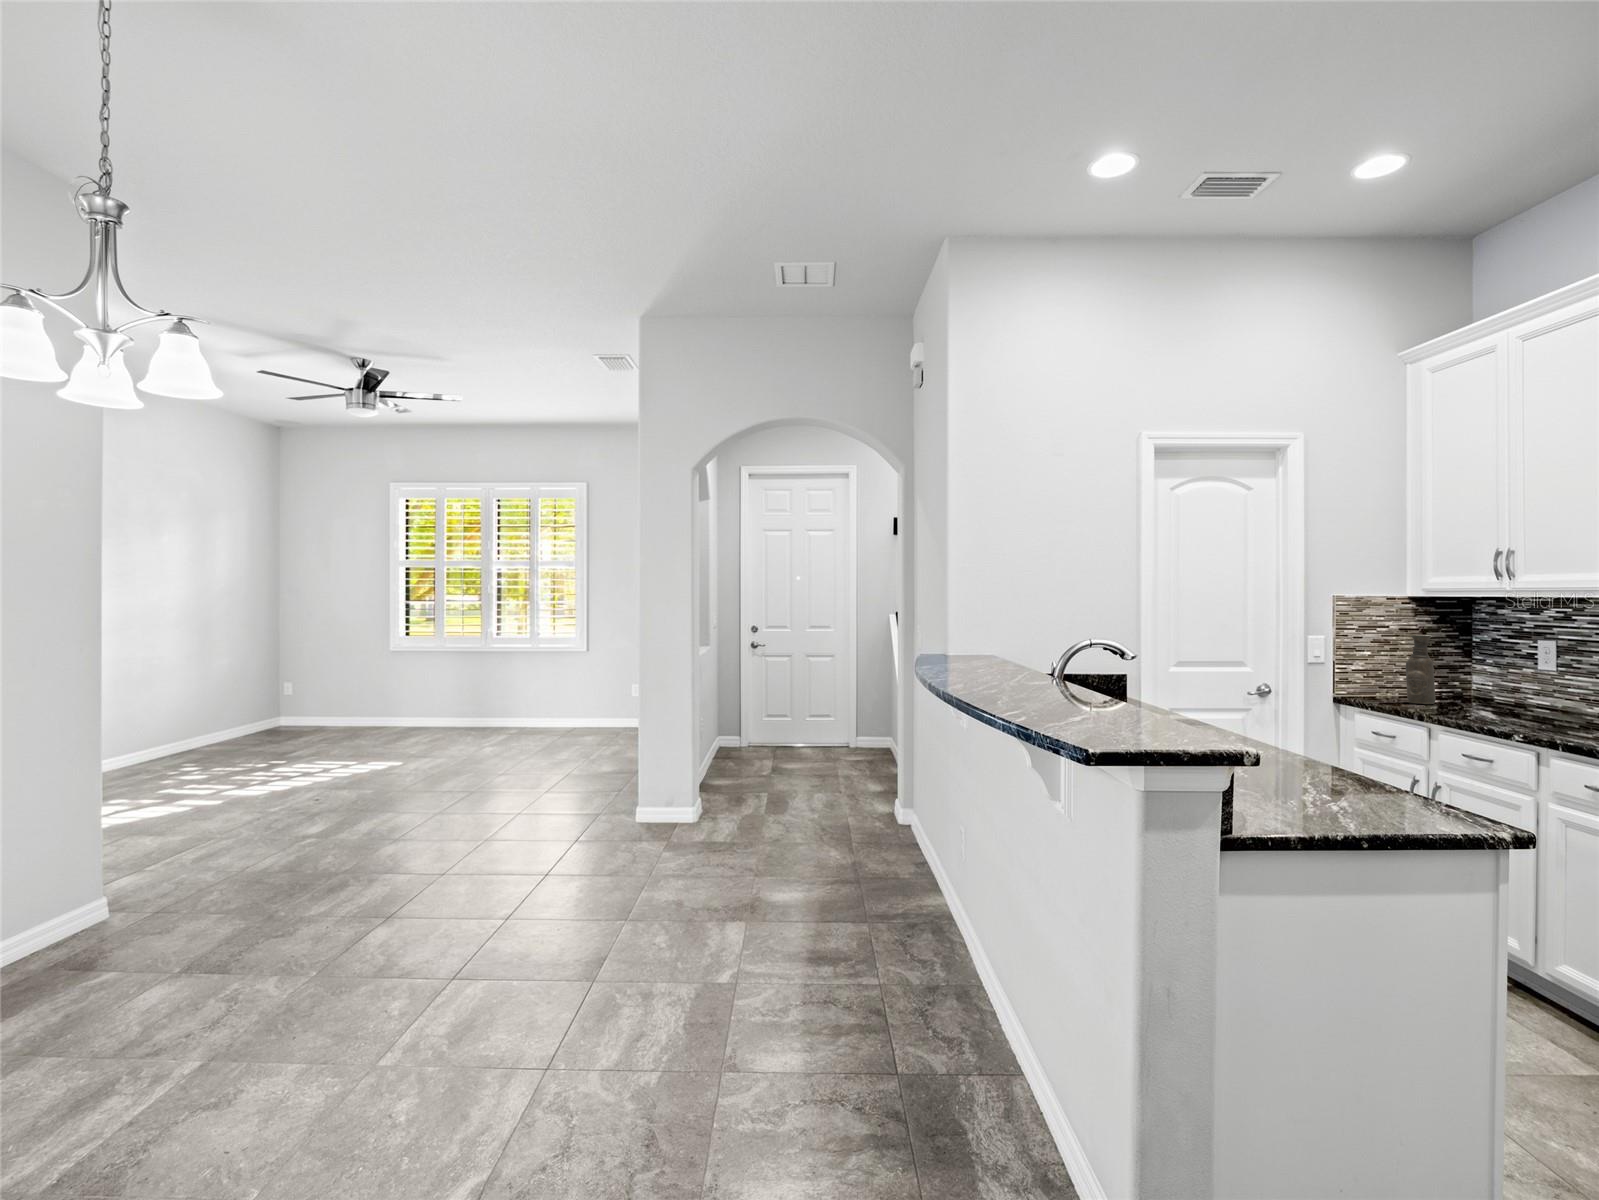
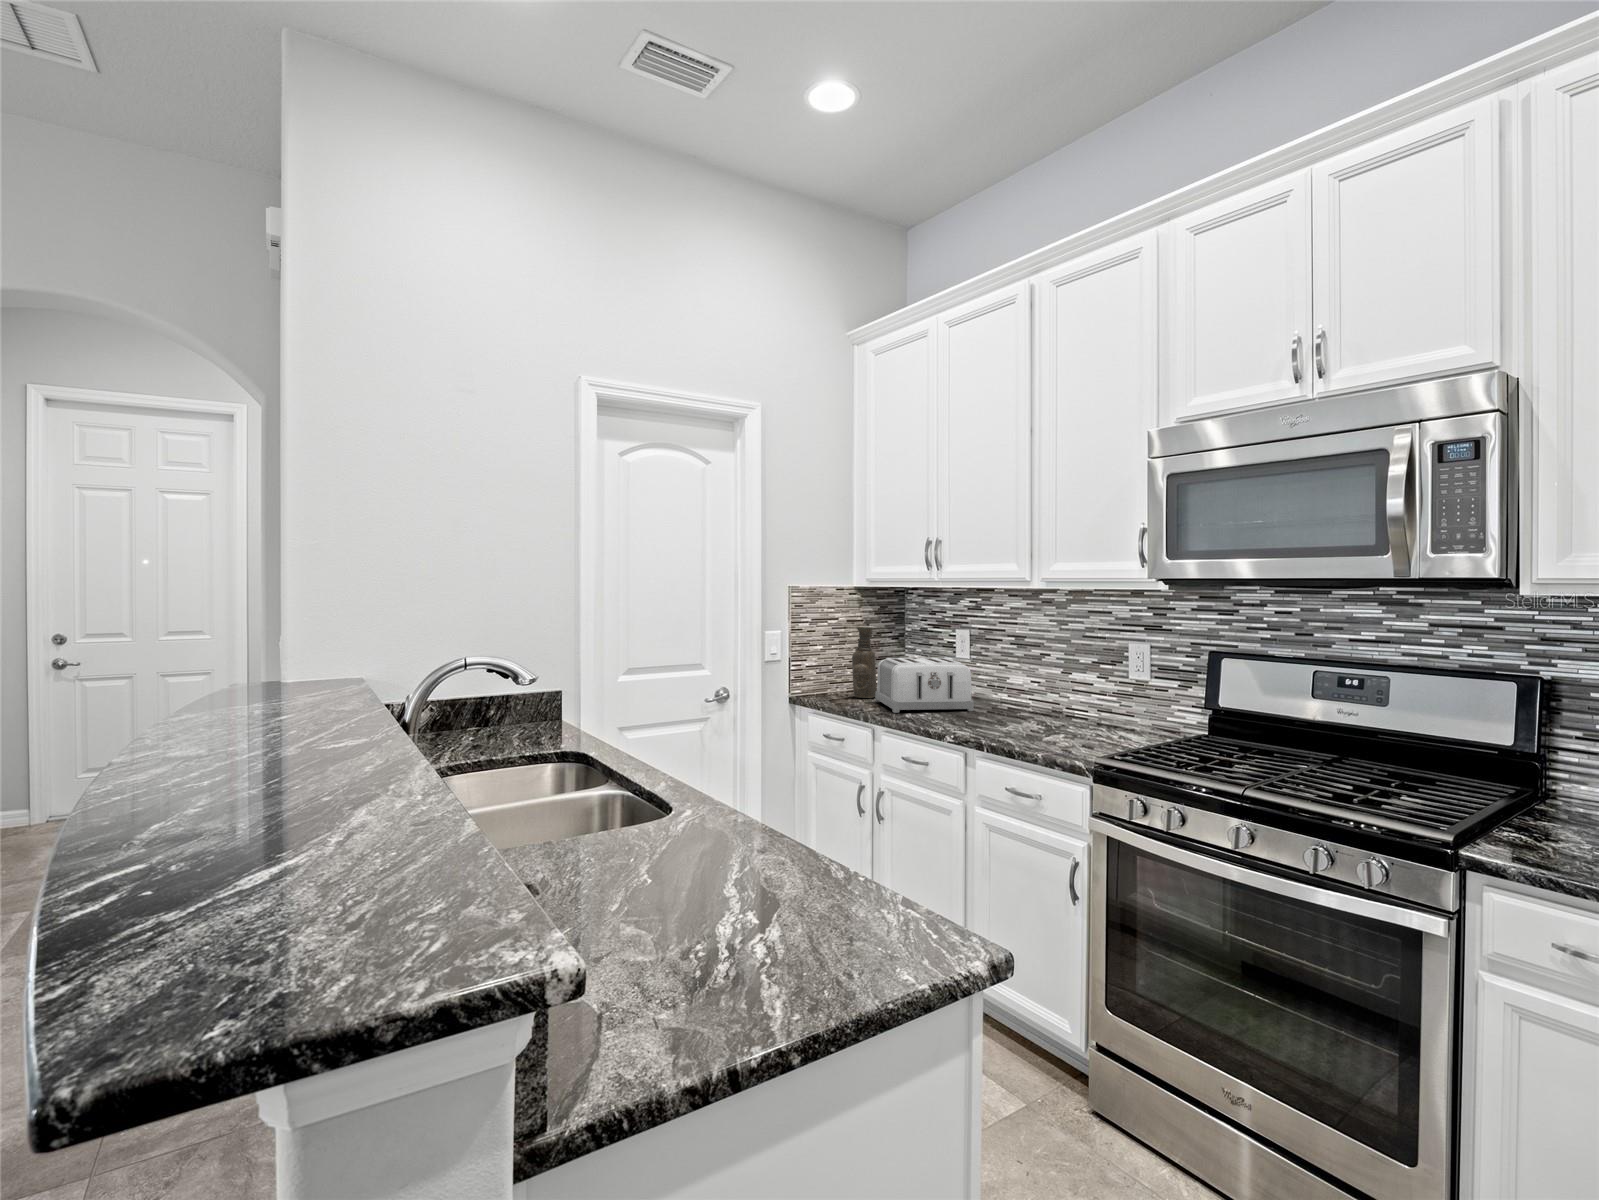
toaster: none [1433,665,1554,720] -> present [875,658,974,713]

